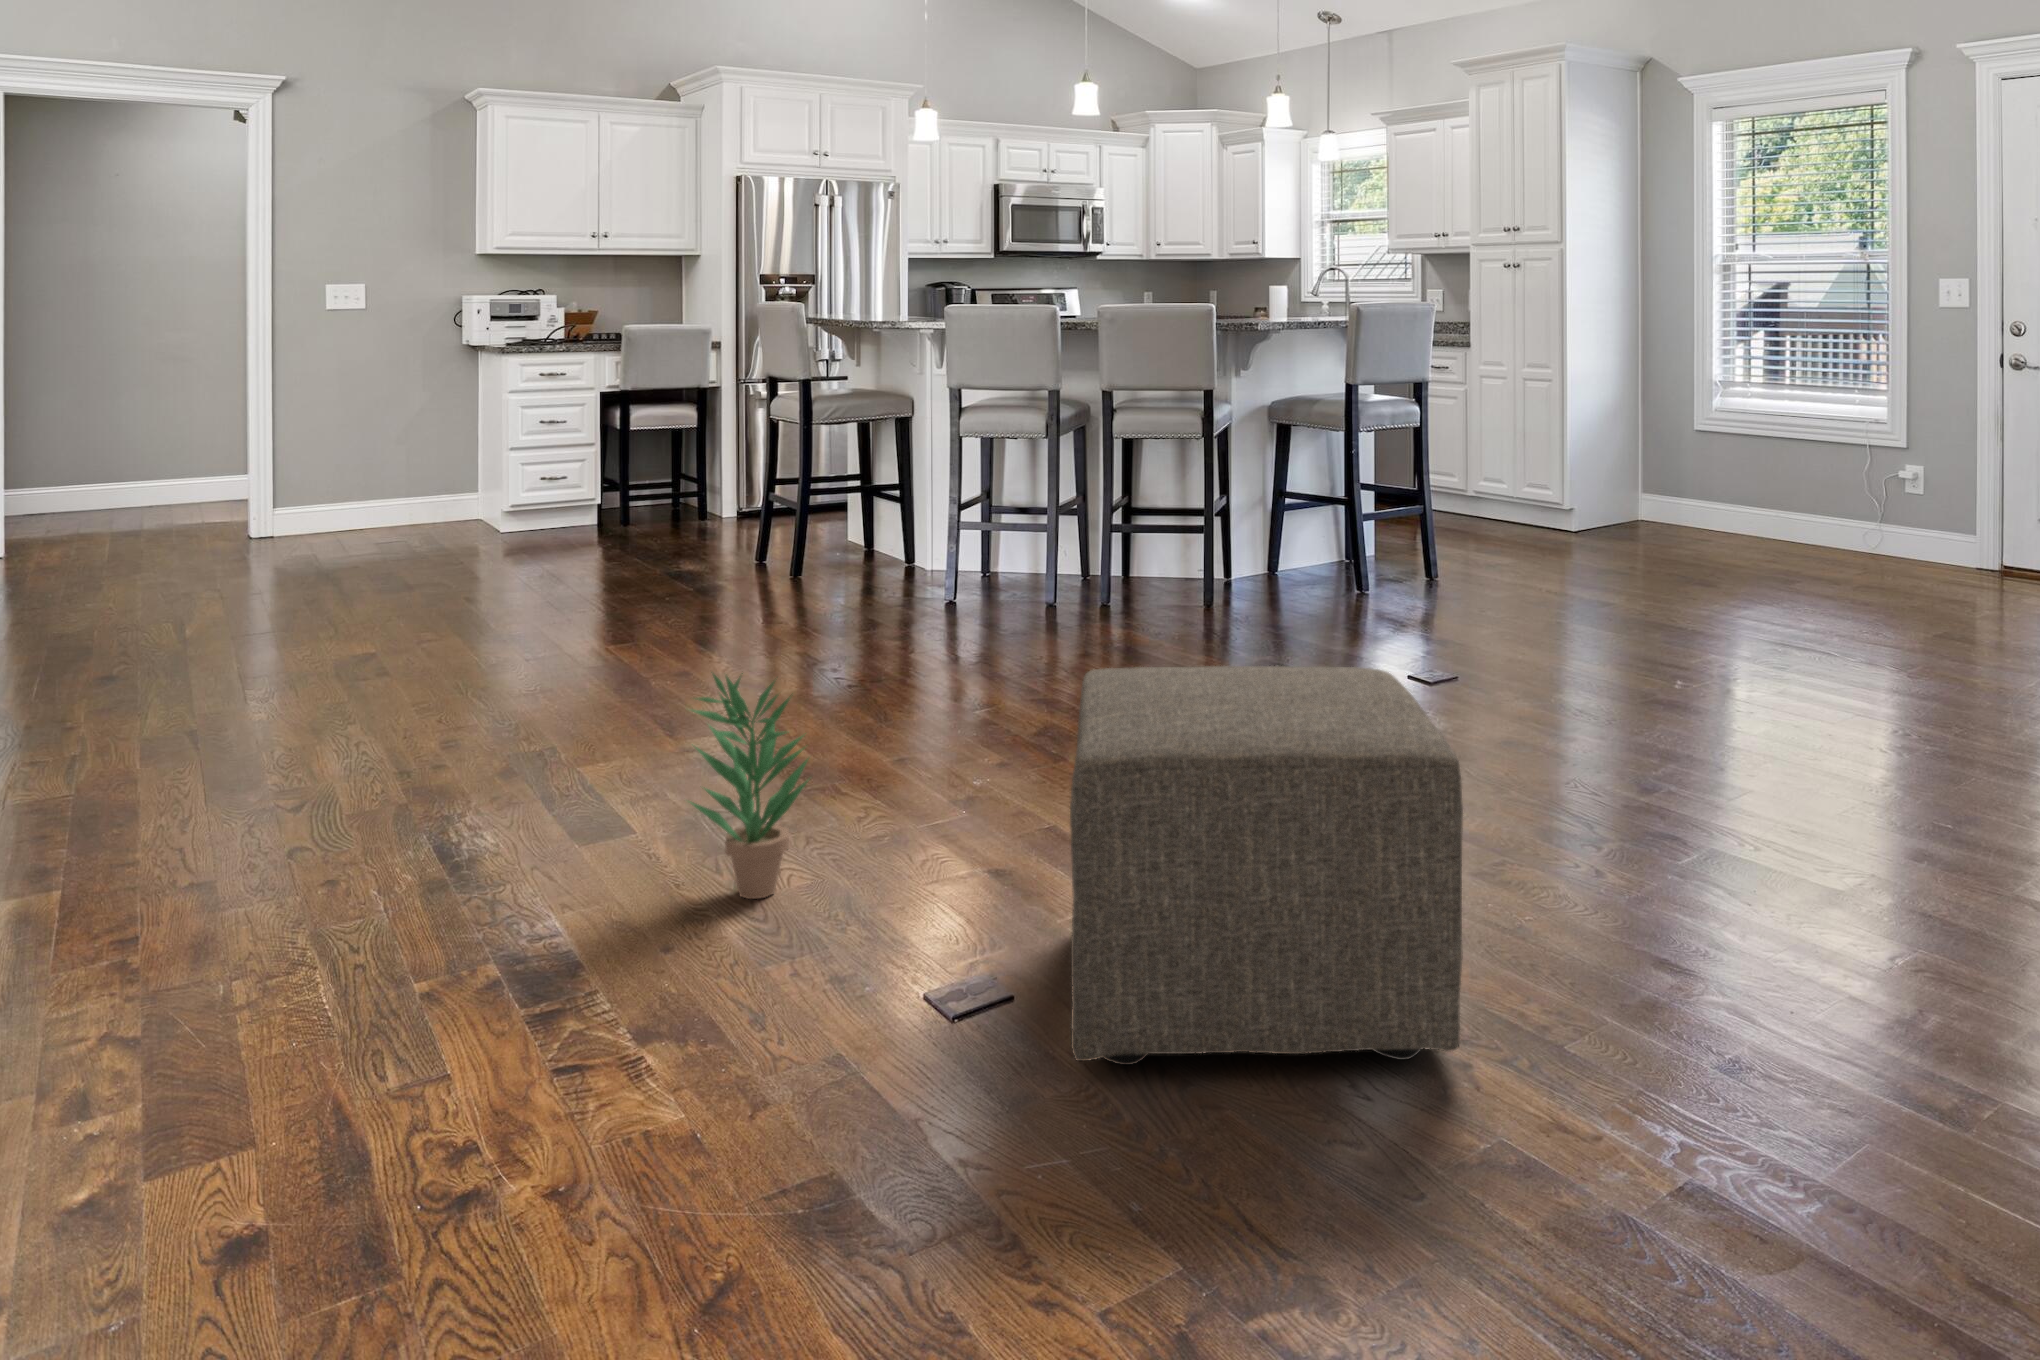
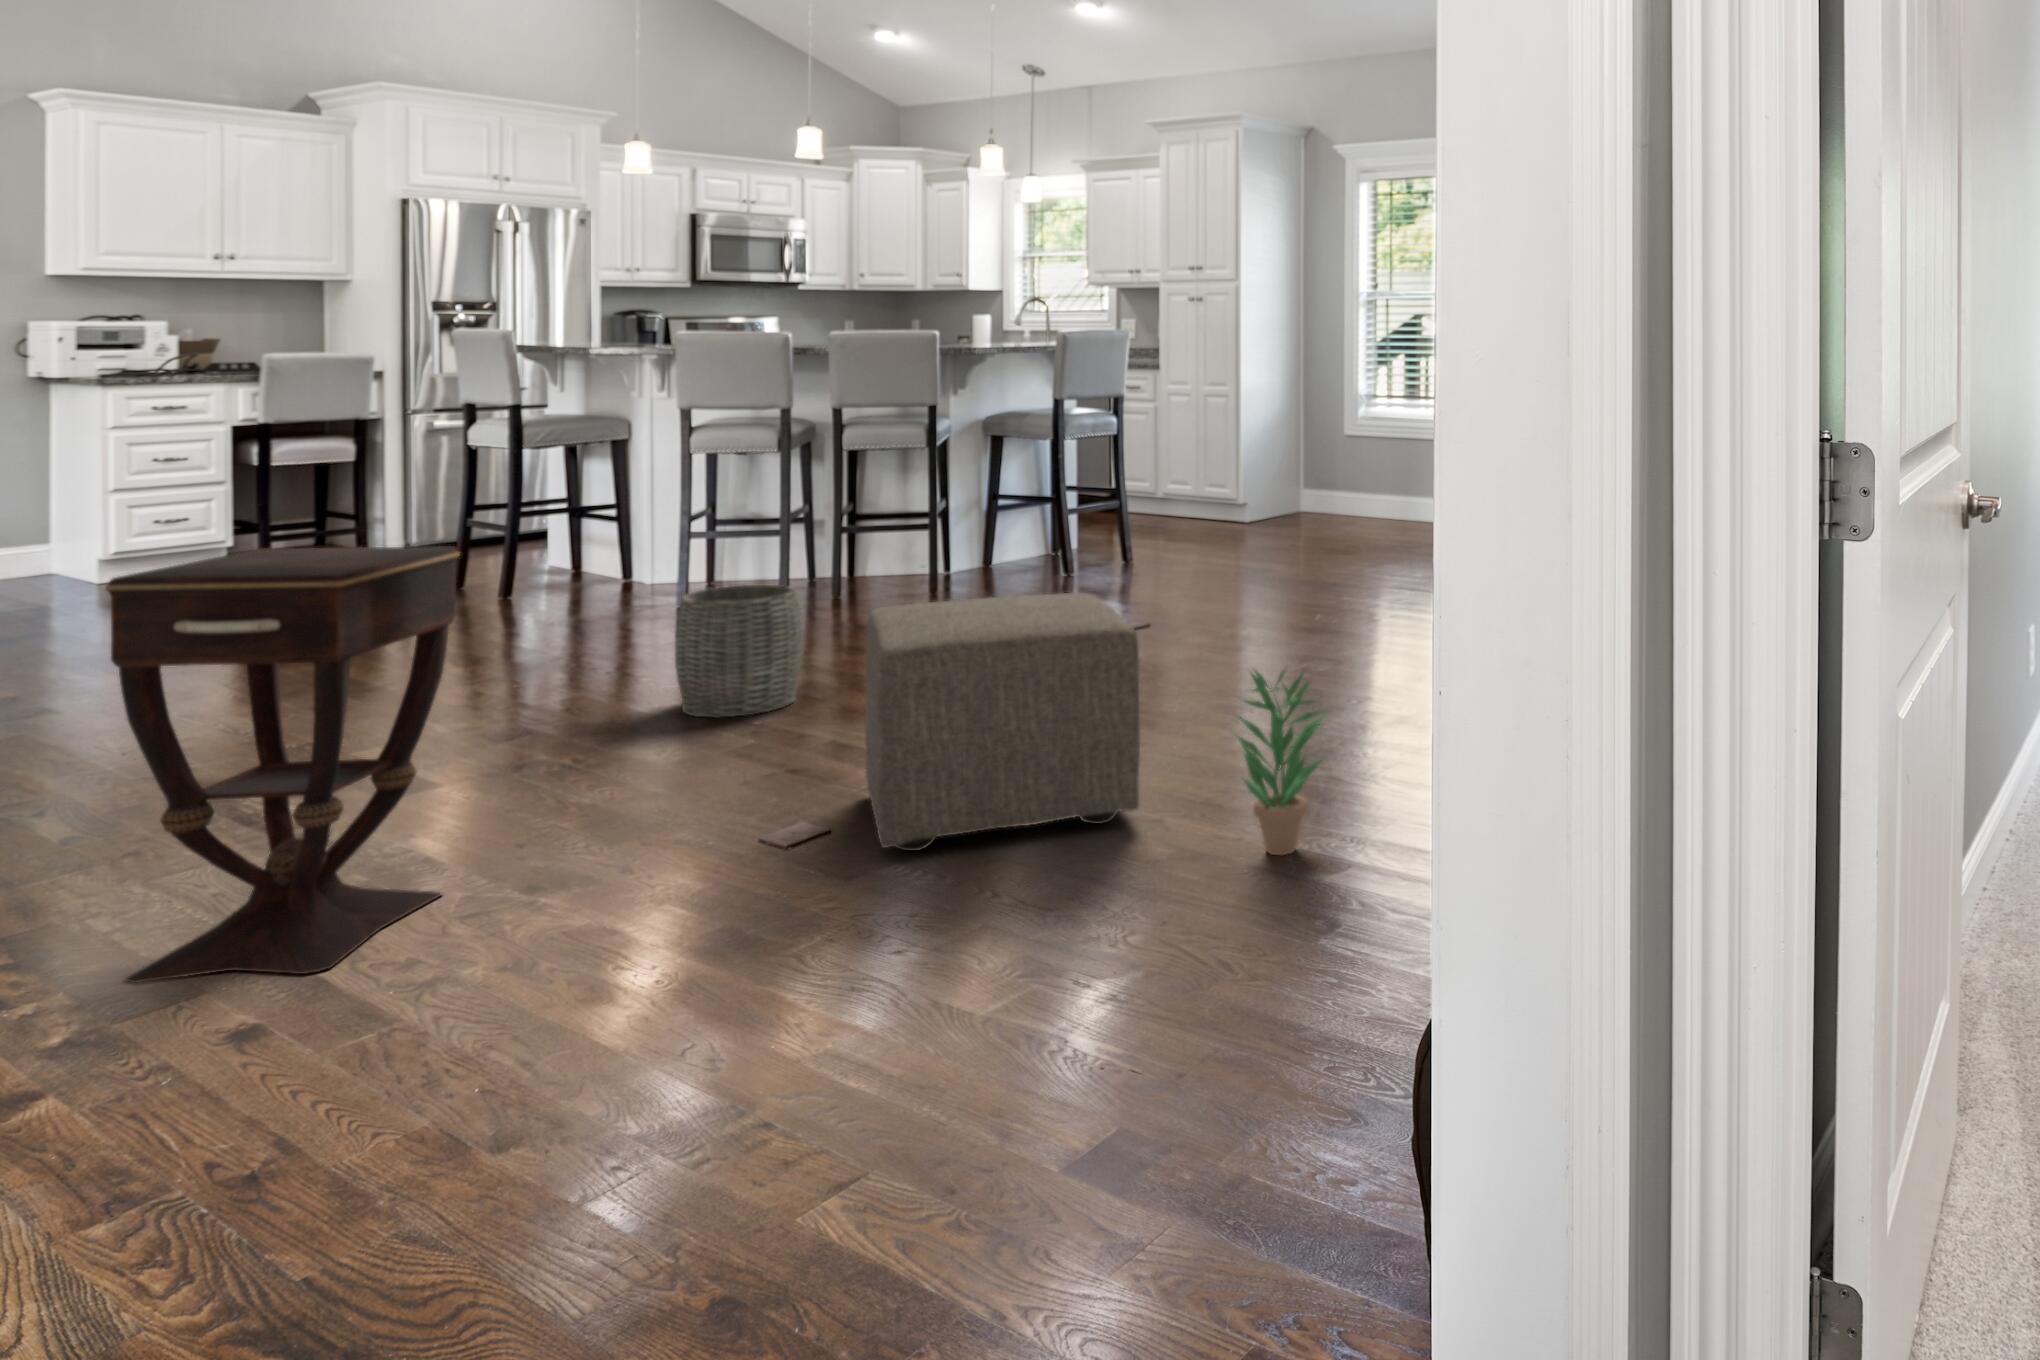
side table: none [148,549,568,1149] -> present [105,546,460,983]
woven basket: none [901,599,1039,765] -> present [675,585,803,717]
potted plant: present [690,673,809,899] -> present [1231,670,1325,855]

